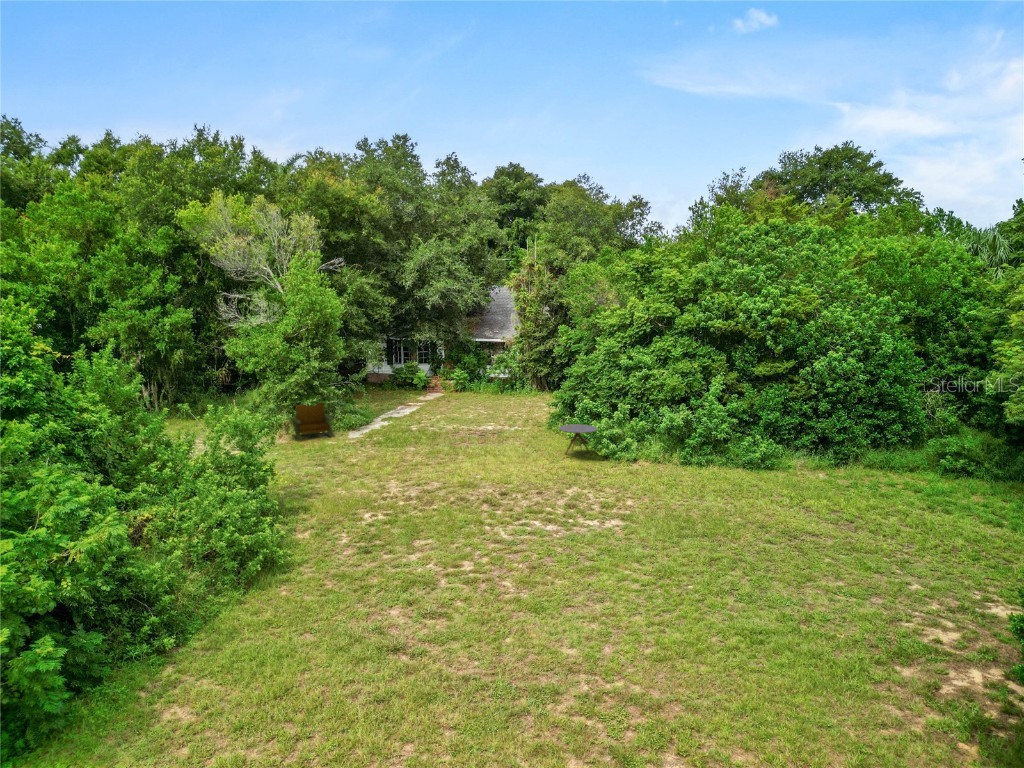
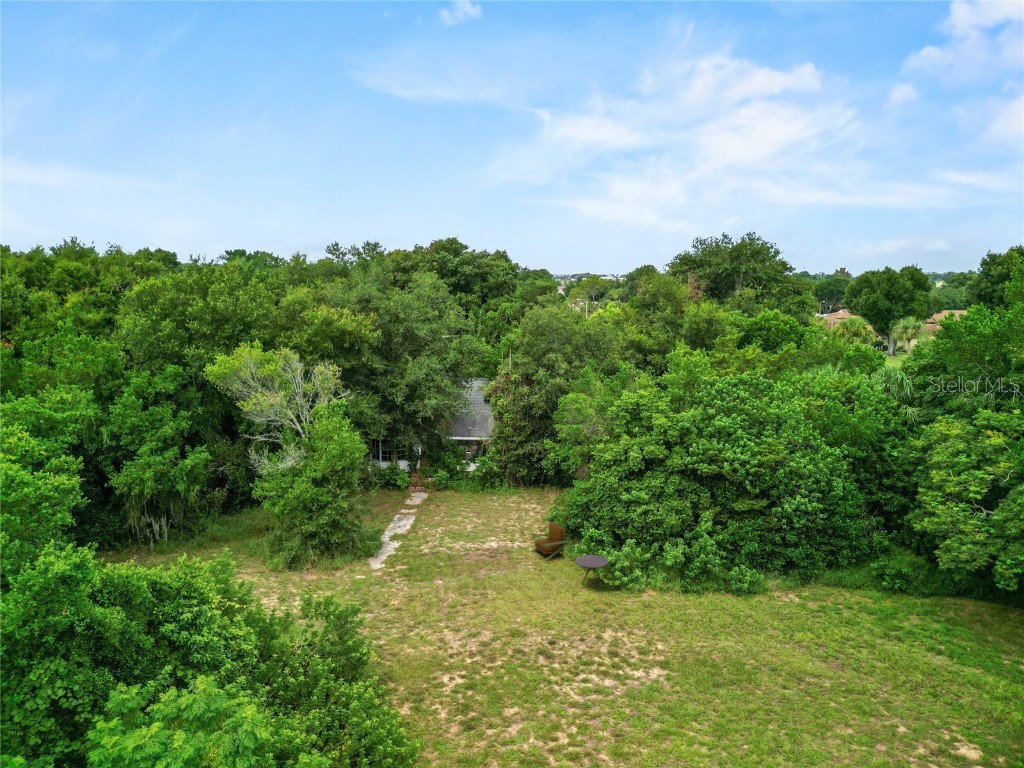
lounge chair: present [291,403,335,441] -> present [533,522,569,562]

